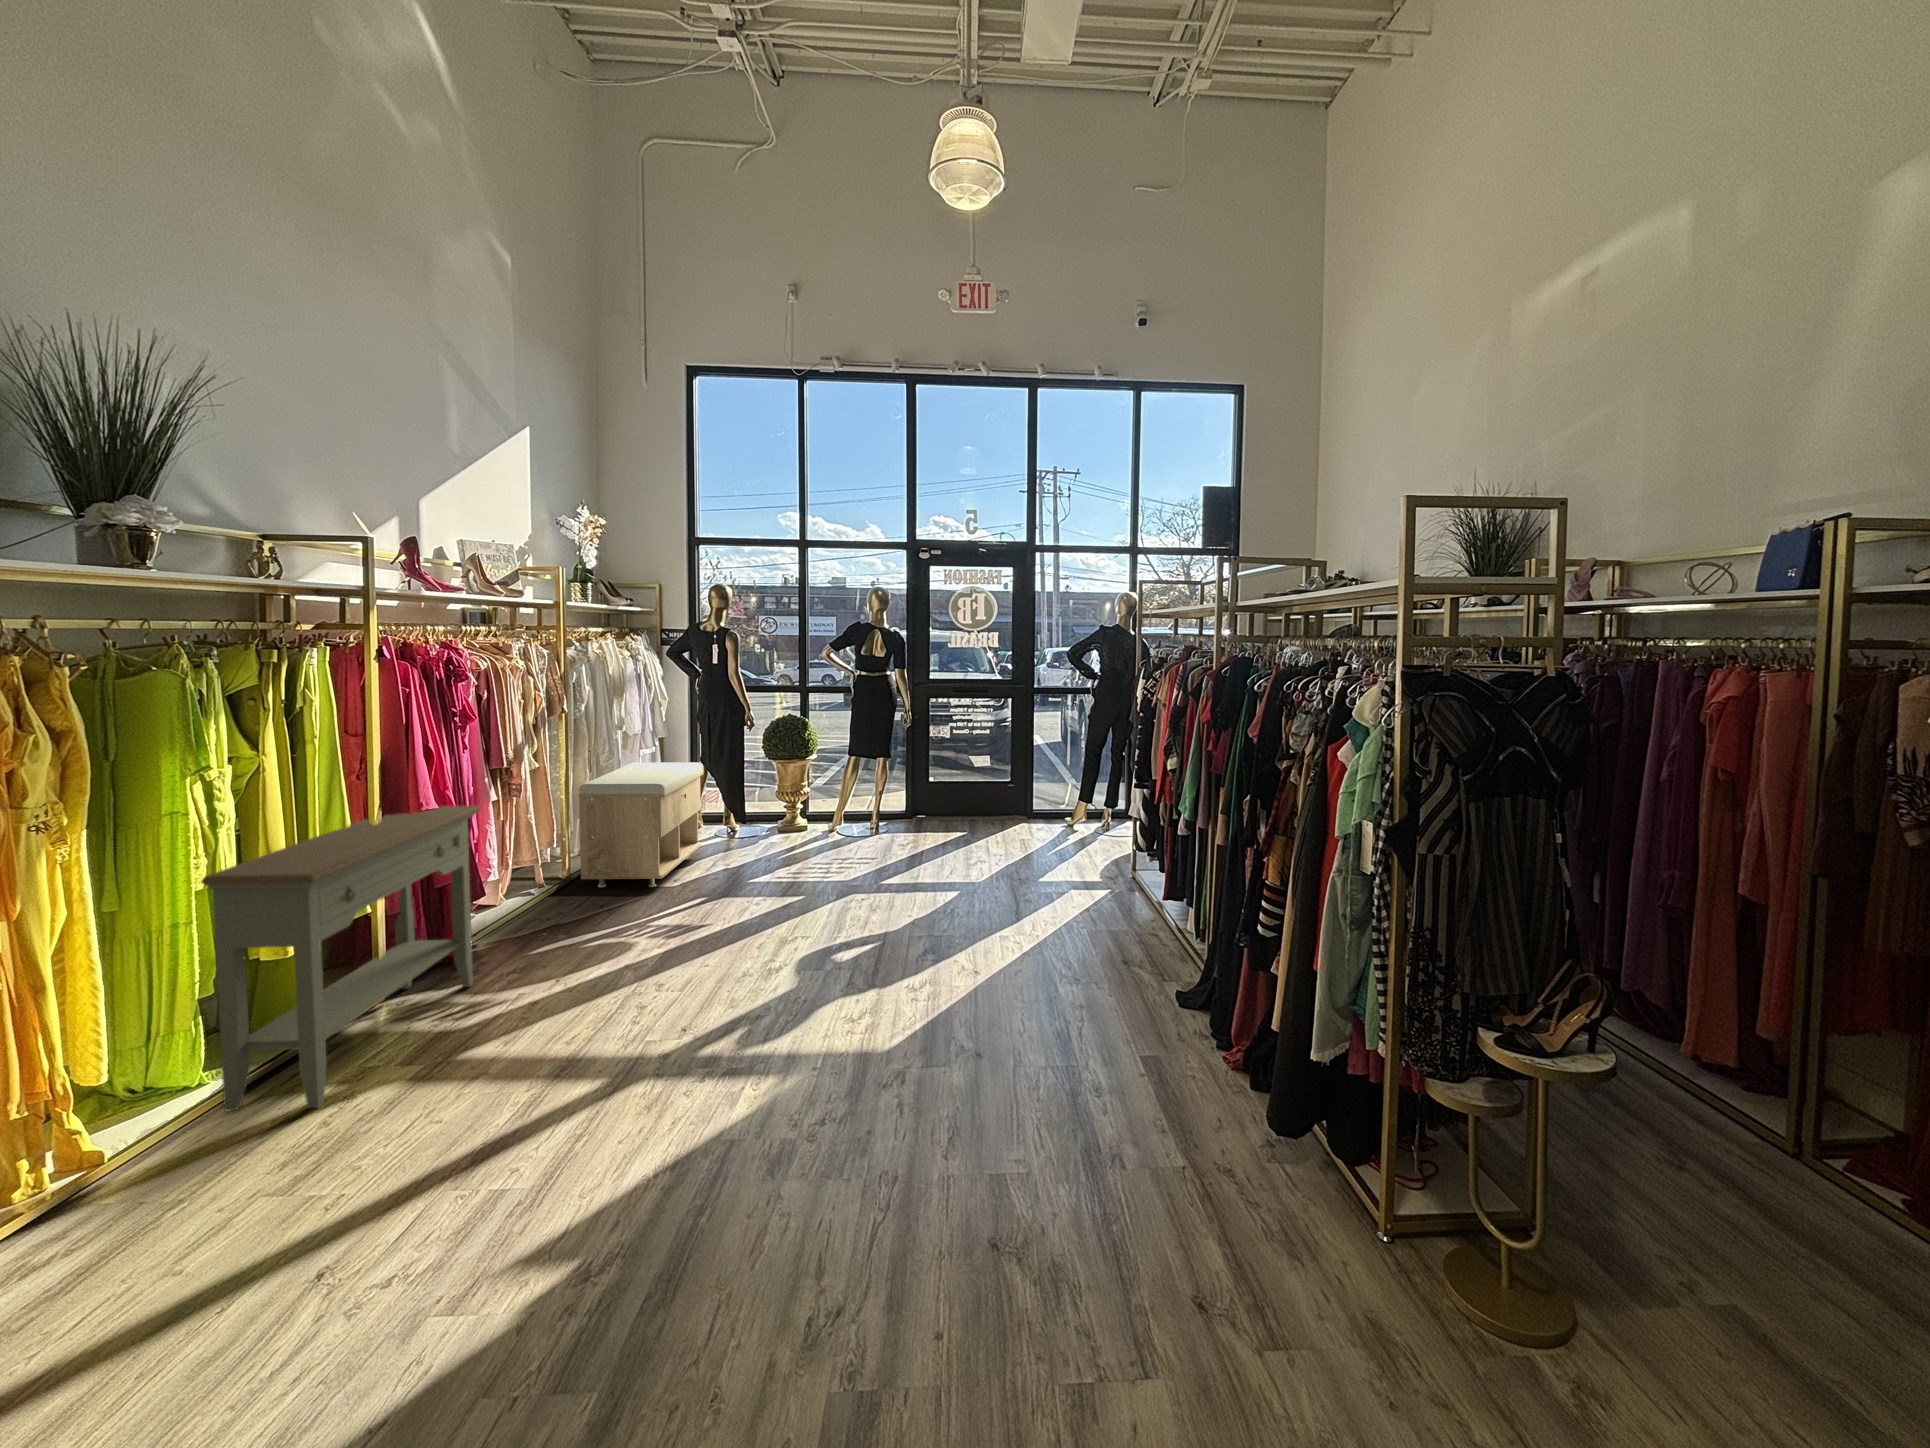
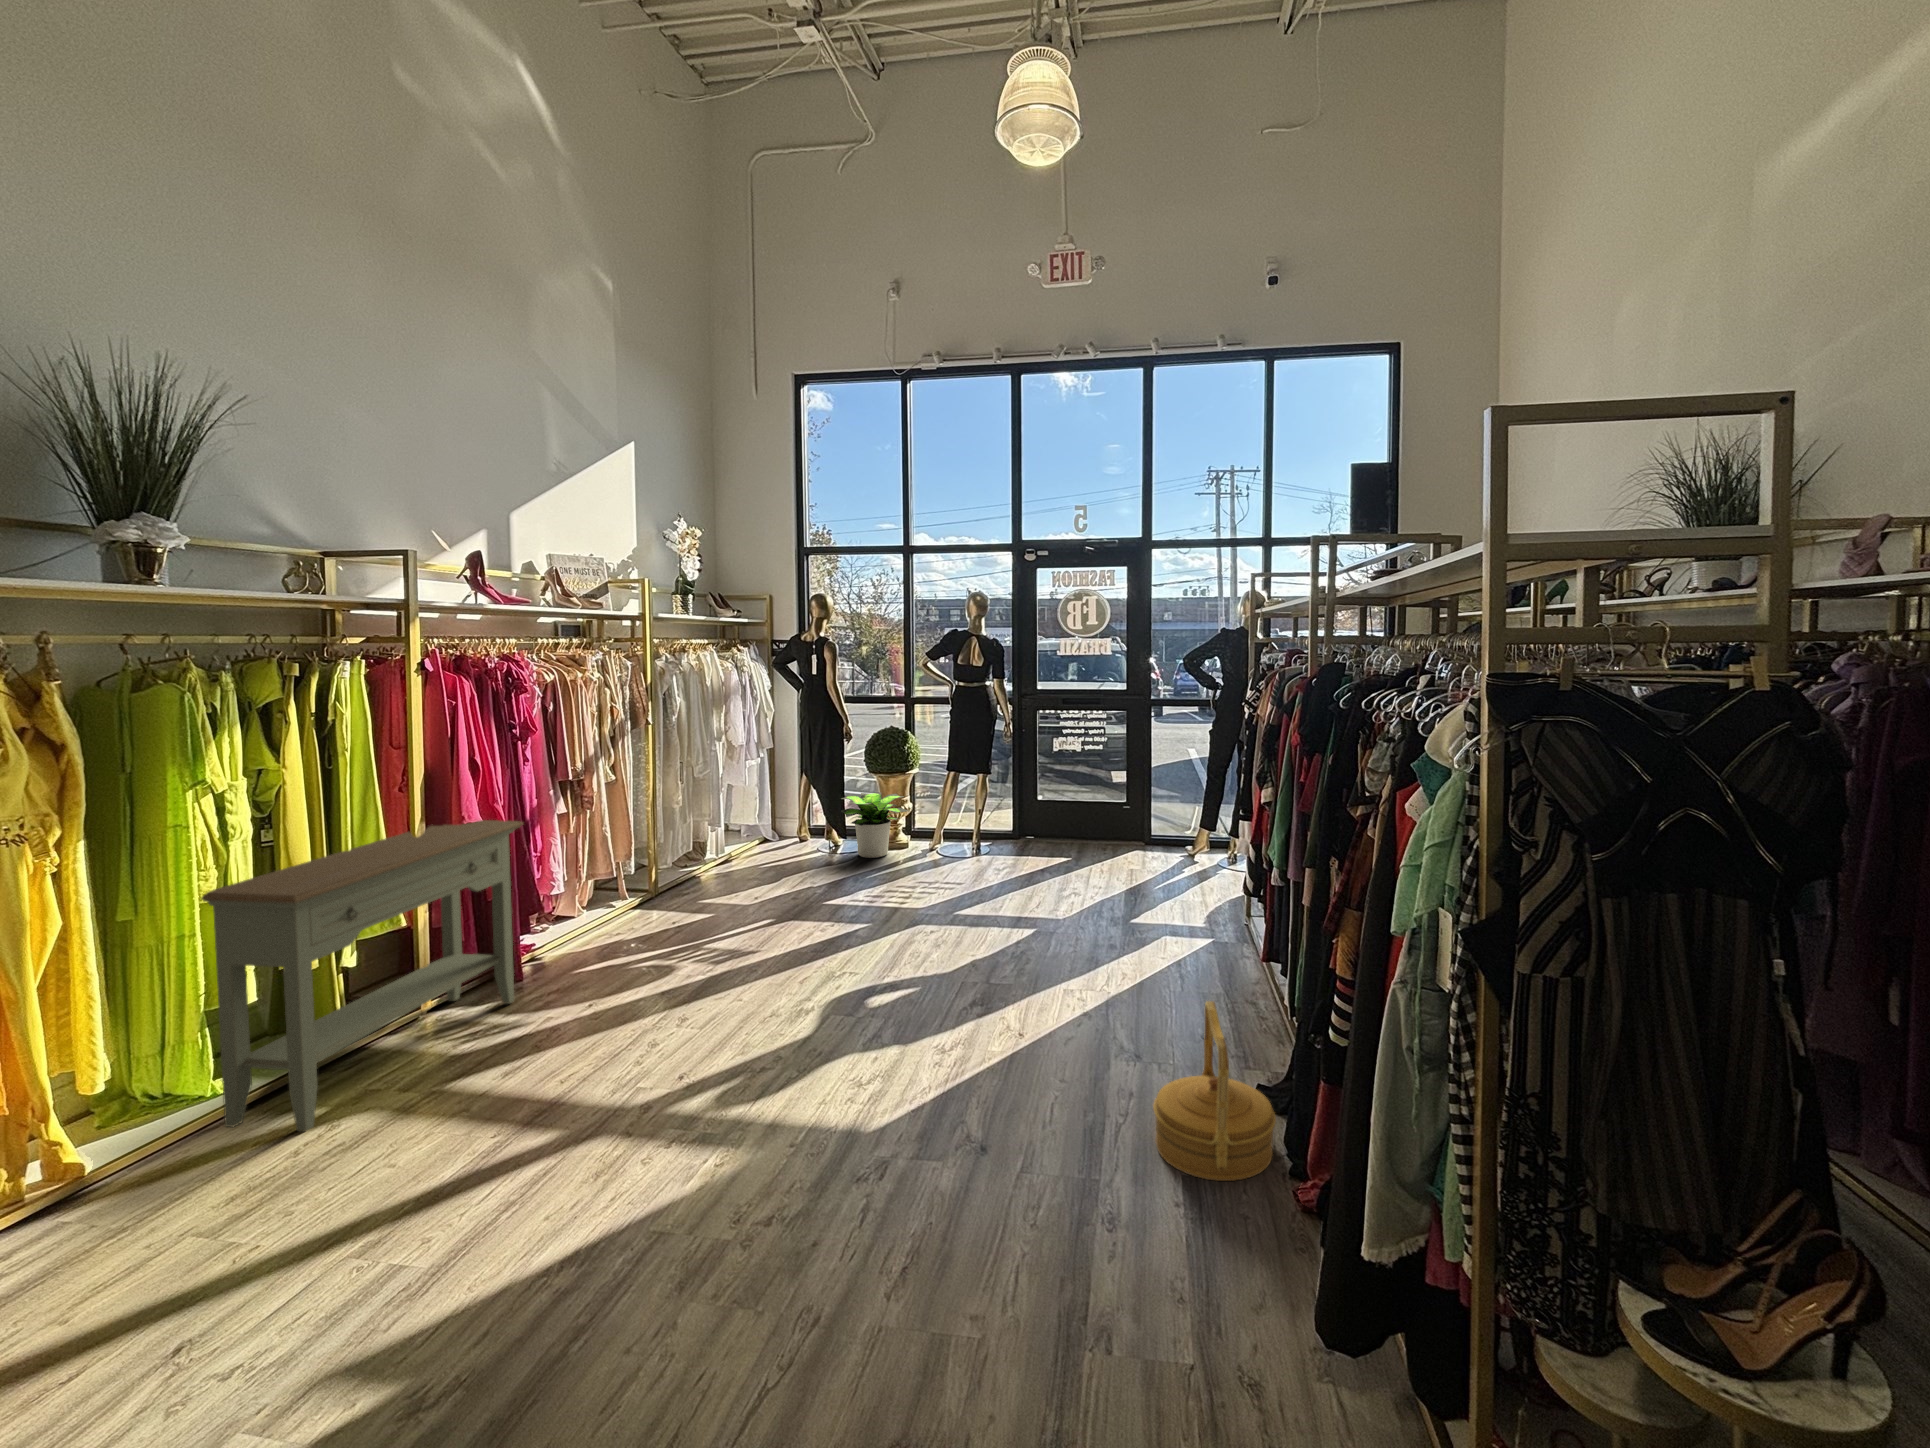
storage bench: present [579,762,704,888] -> none [662,774,795,902]
potted plant: none [743,778,813,842] -> present [841,792,908,858]
woven basket: none [1122,929,1223,1070] -> present [1153,1001,1276,1181]

